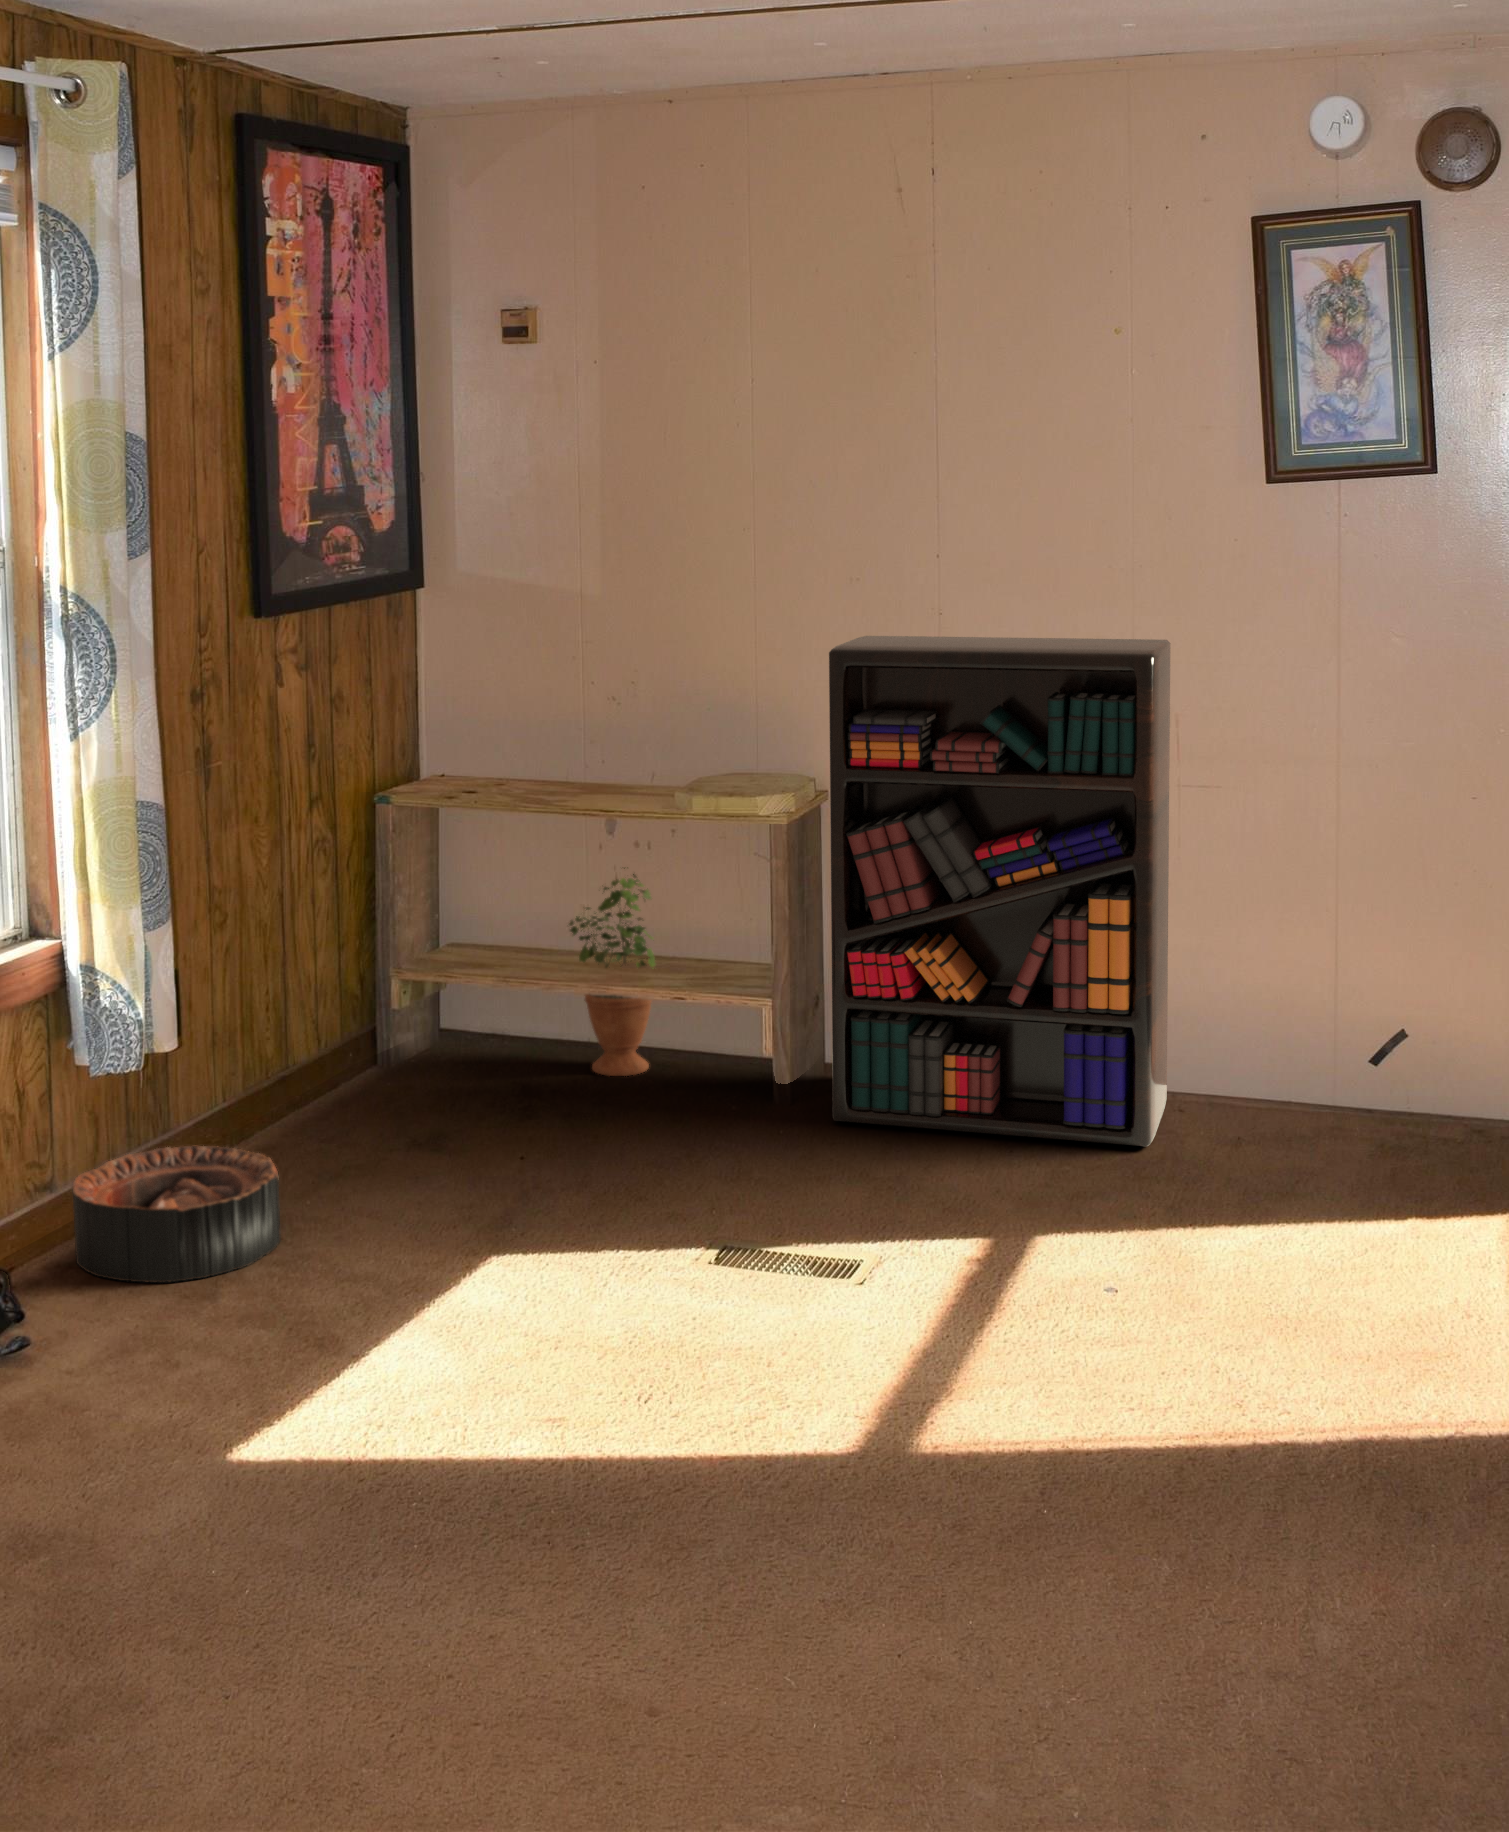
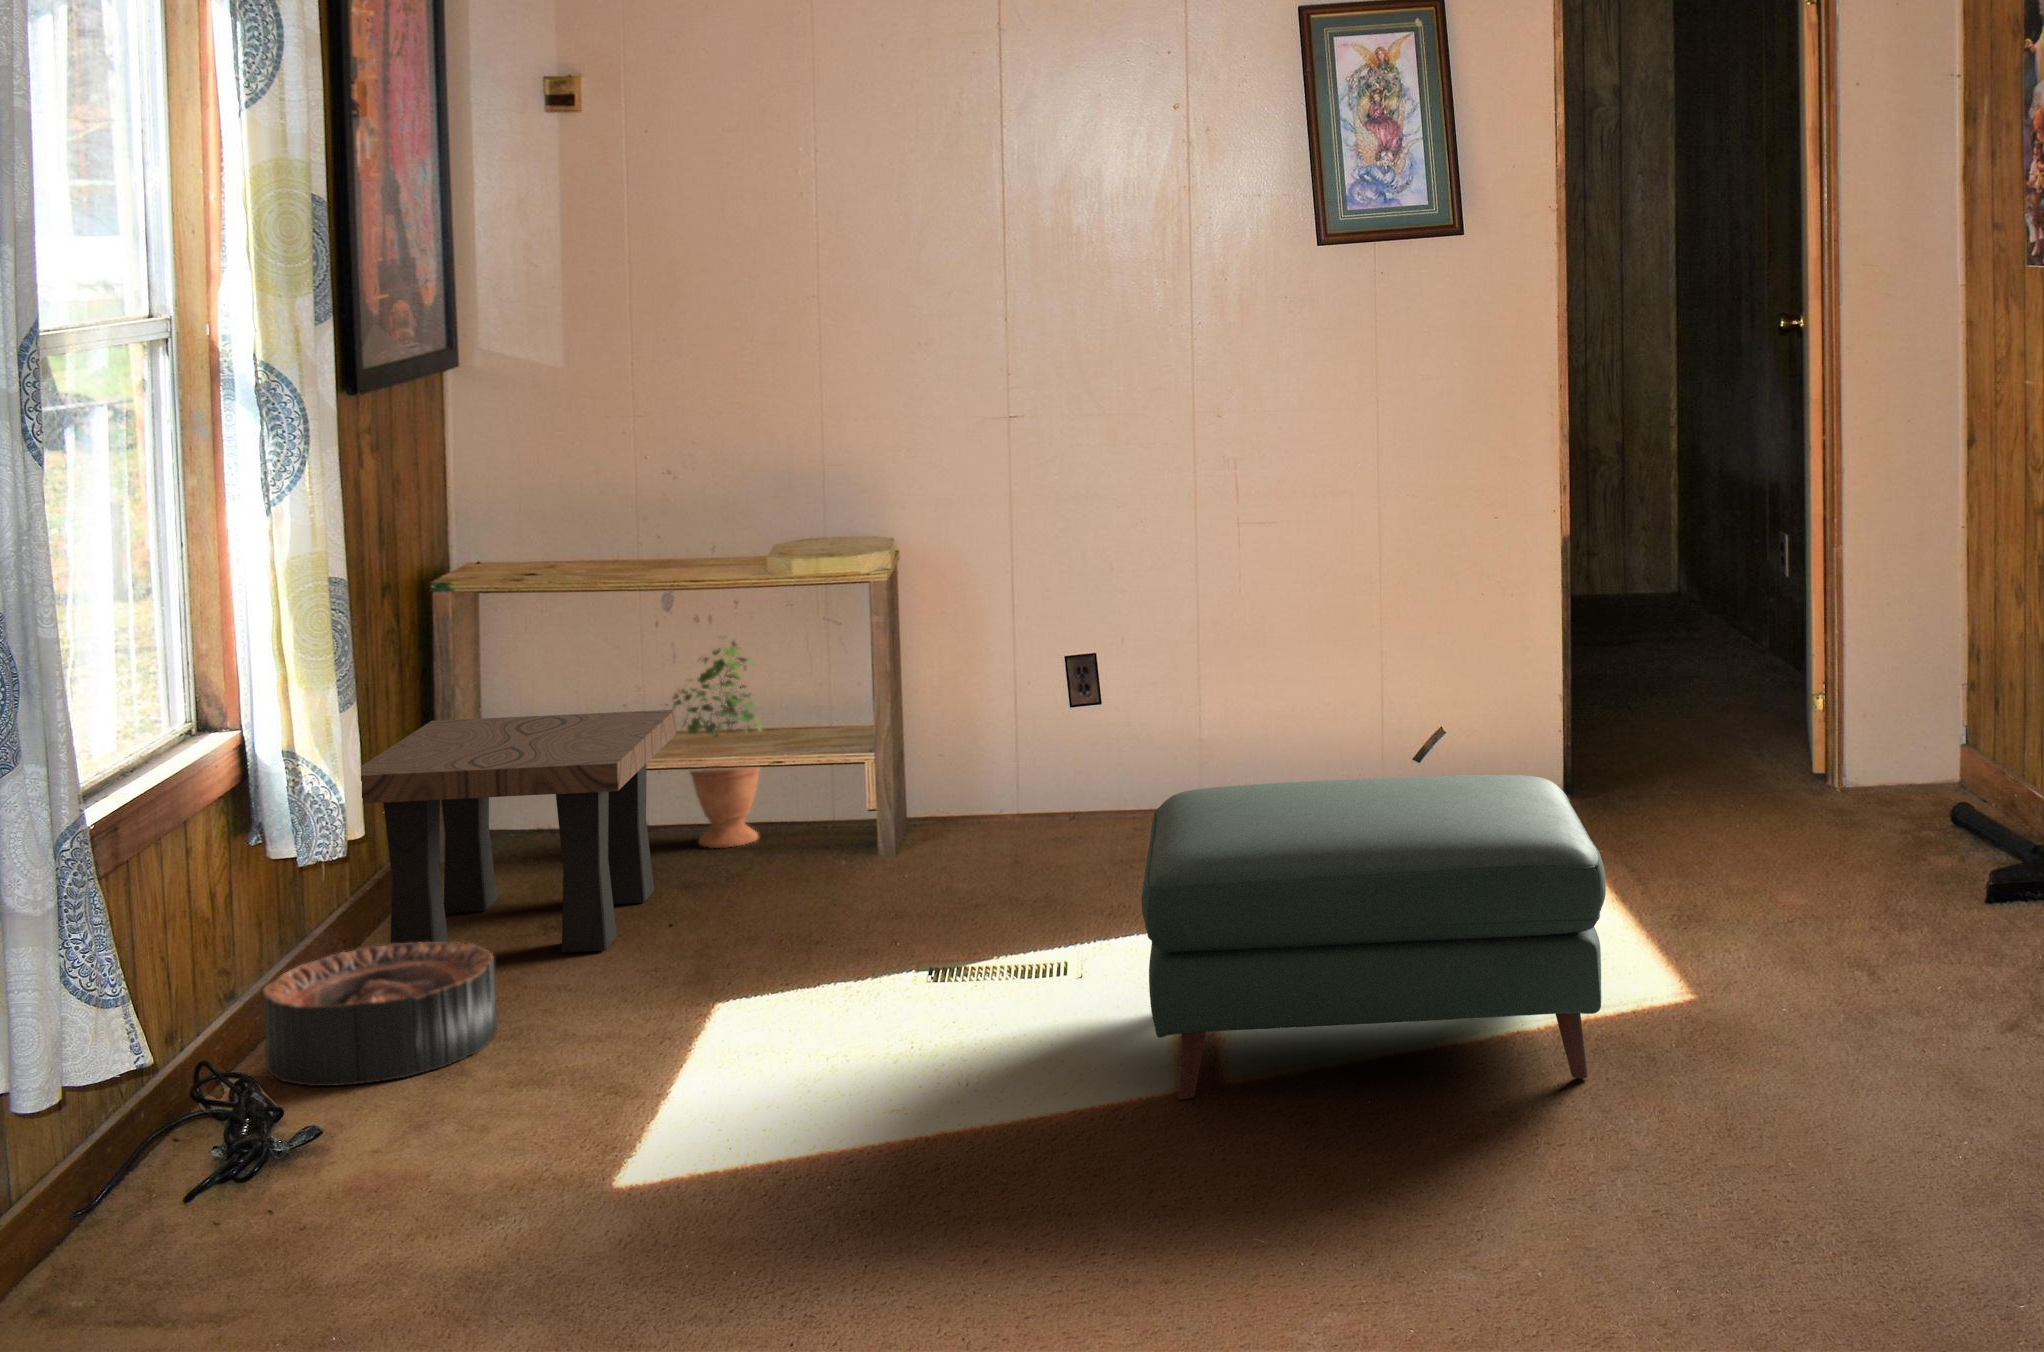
bookshelf: present [829,636,1170,1146] -> none [961,380,1277,852]
side table: none [211,926,543,1174] -> present [361,710,676,953]
ottoman: none [783,1118,1360,1555] -> present [1142,775,1606,1099]

